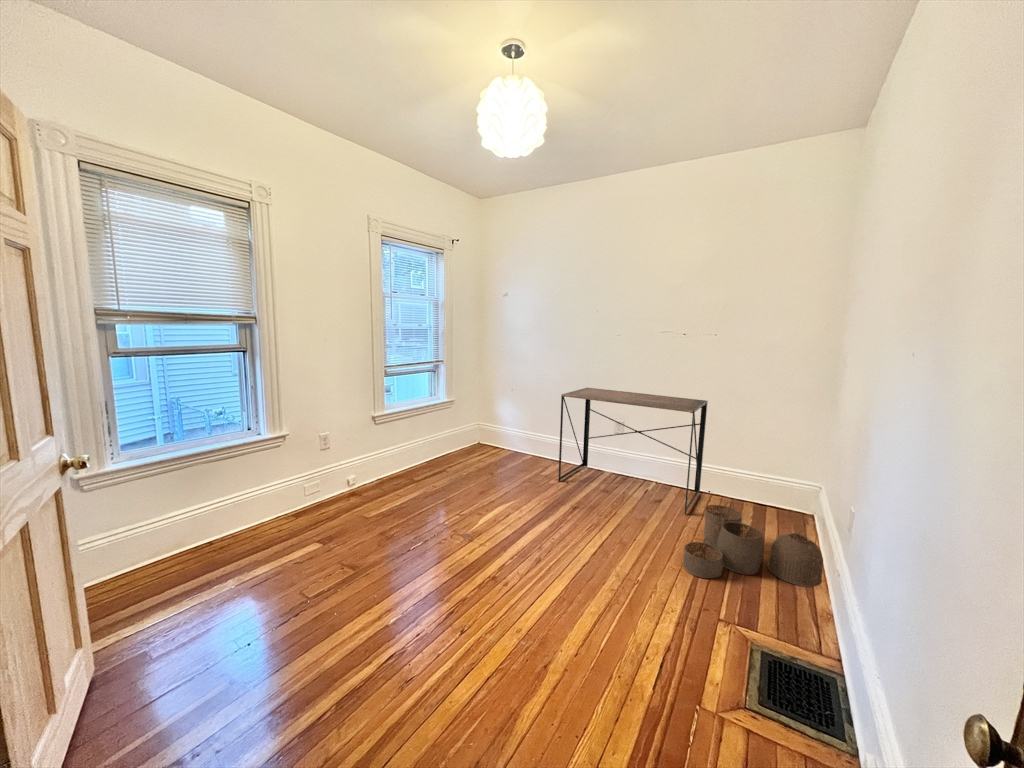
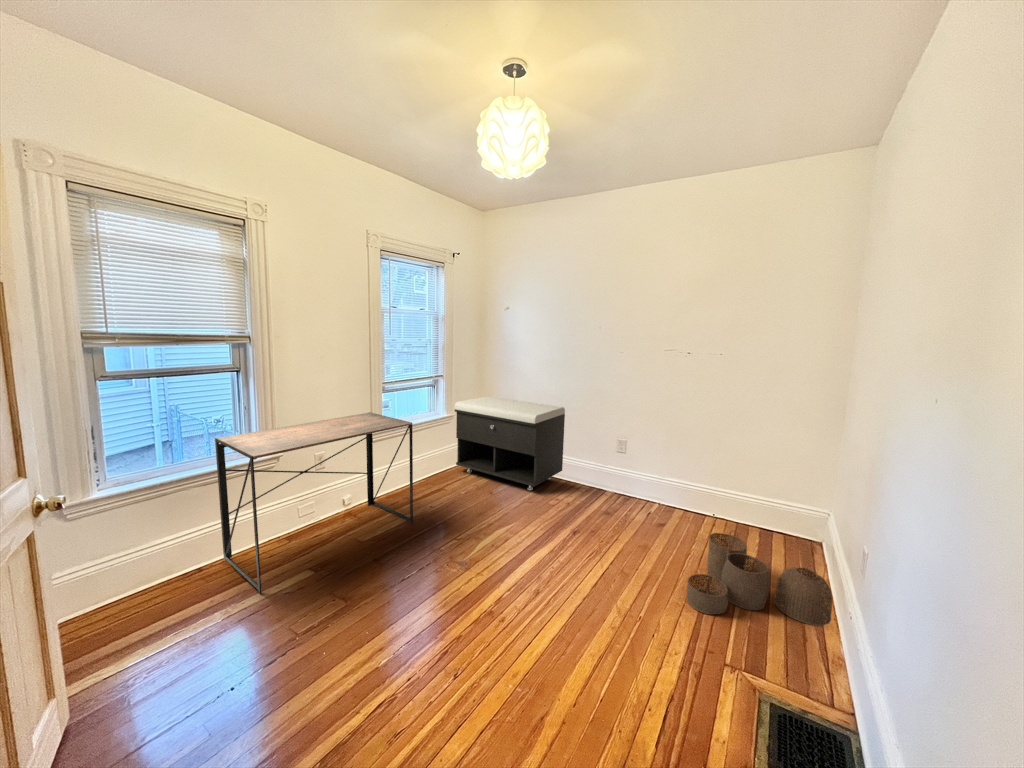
storage bench: none [455,382,564,472] -> present [455,396,565,490]
desk: present [558,388,708,514] -> present [215,412,413,593]

